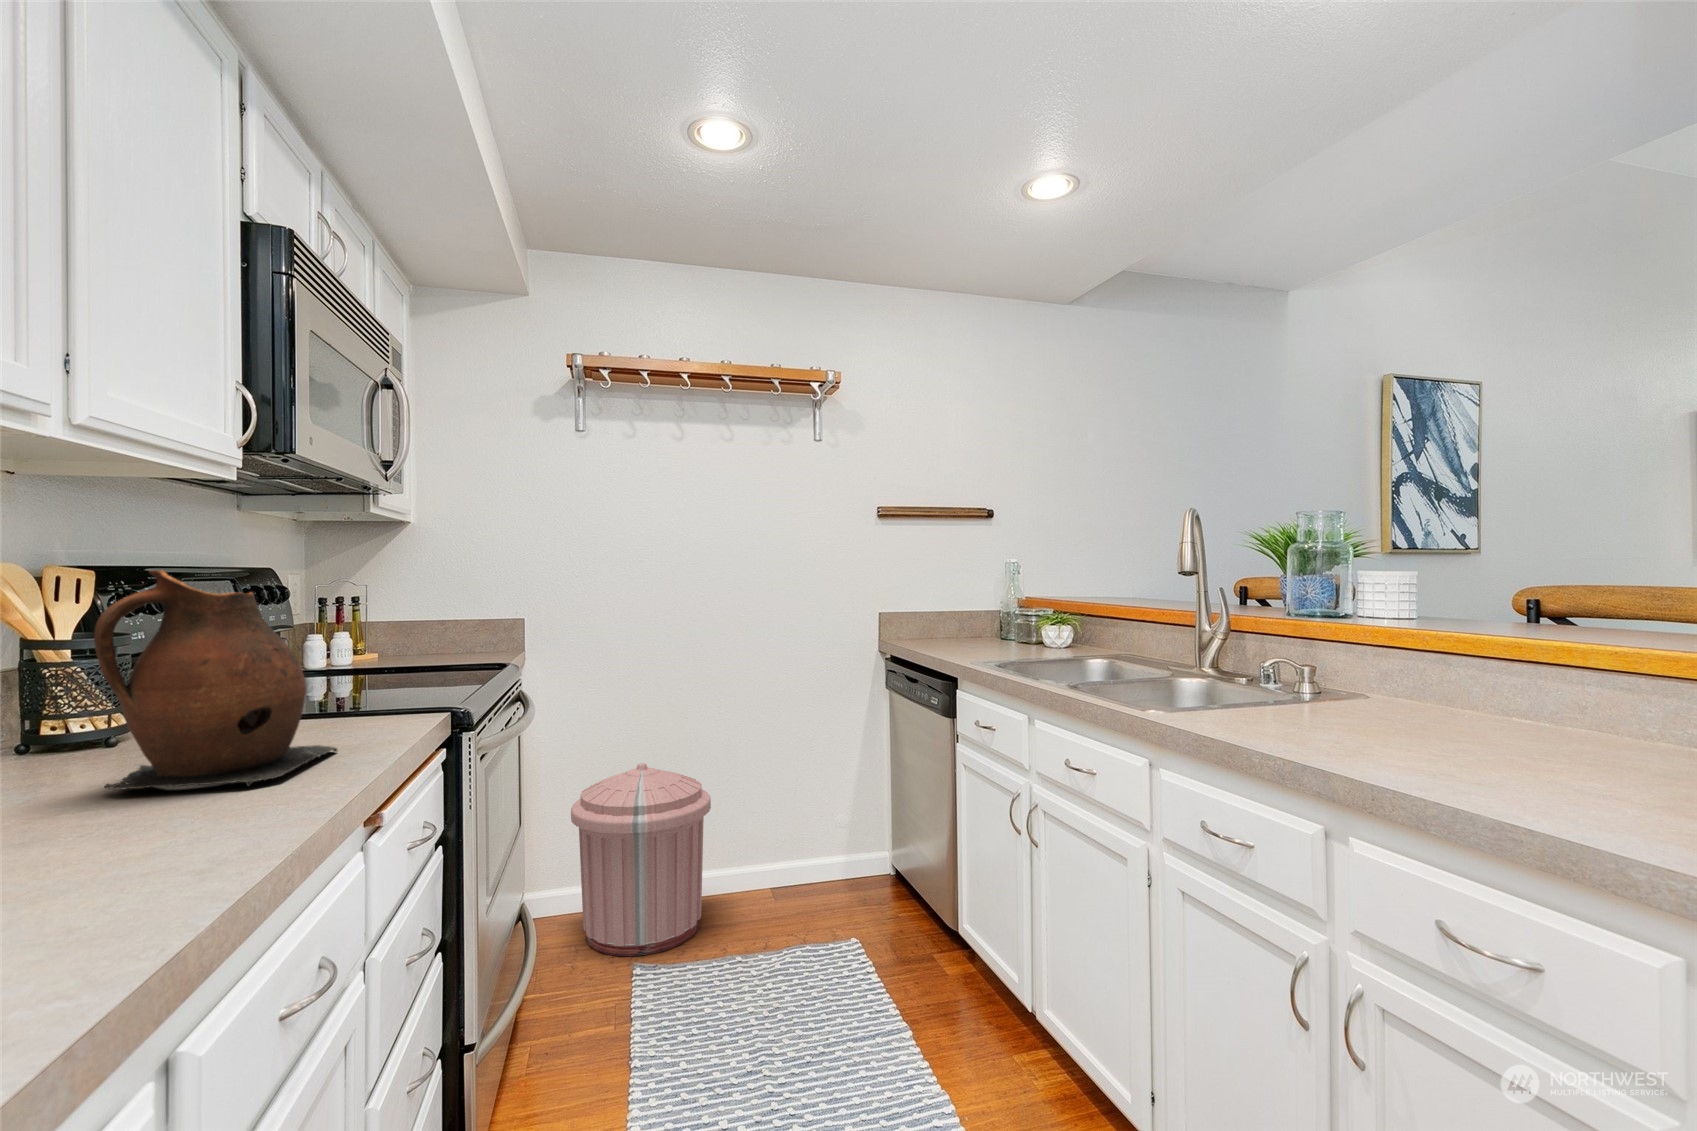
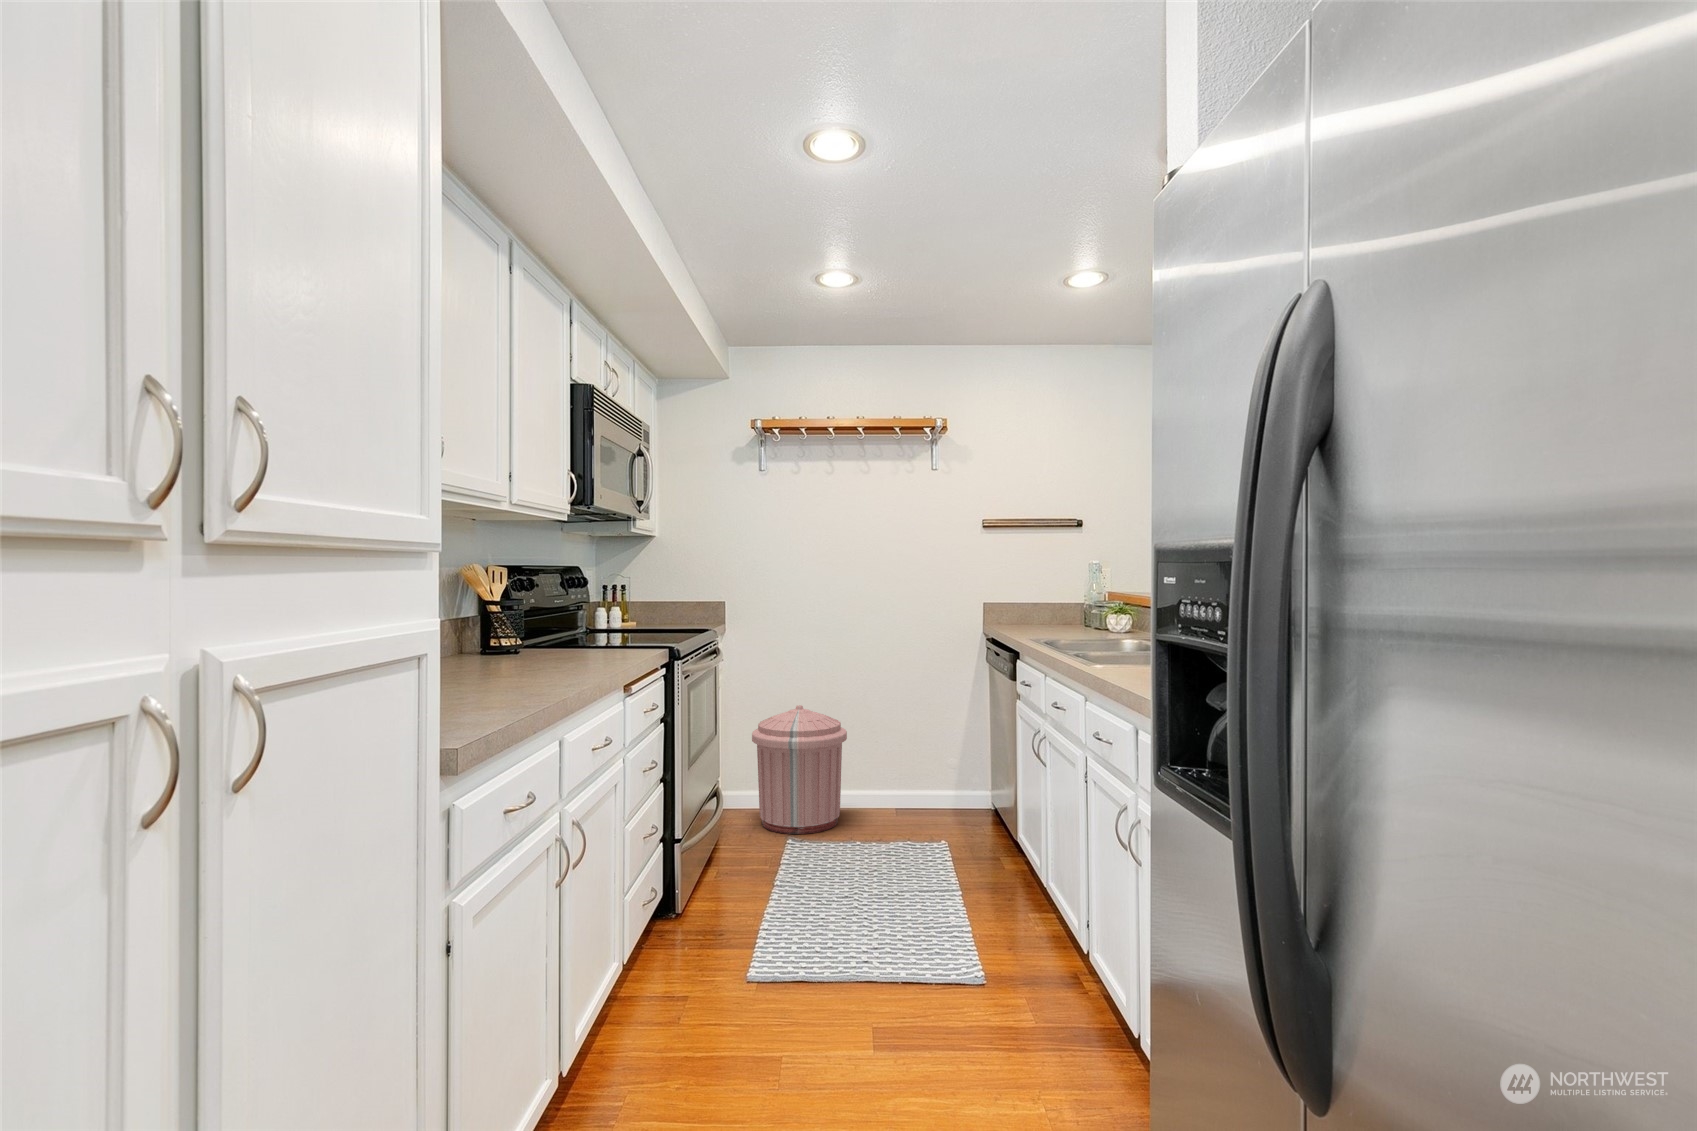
ceramic pitcher: present [94,570,337,790] -> none [522,568,614,665]

